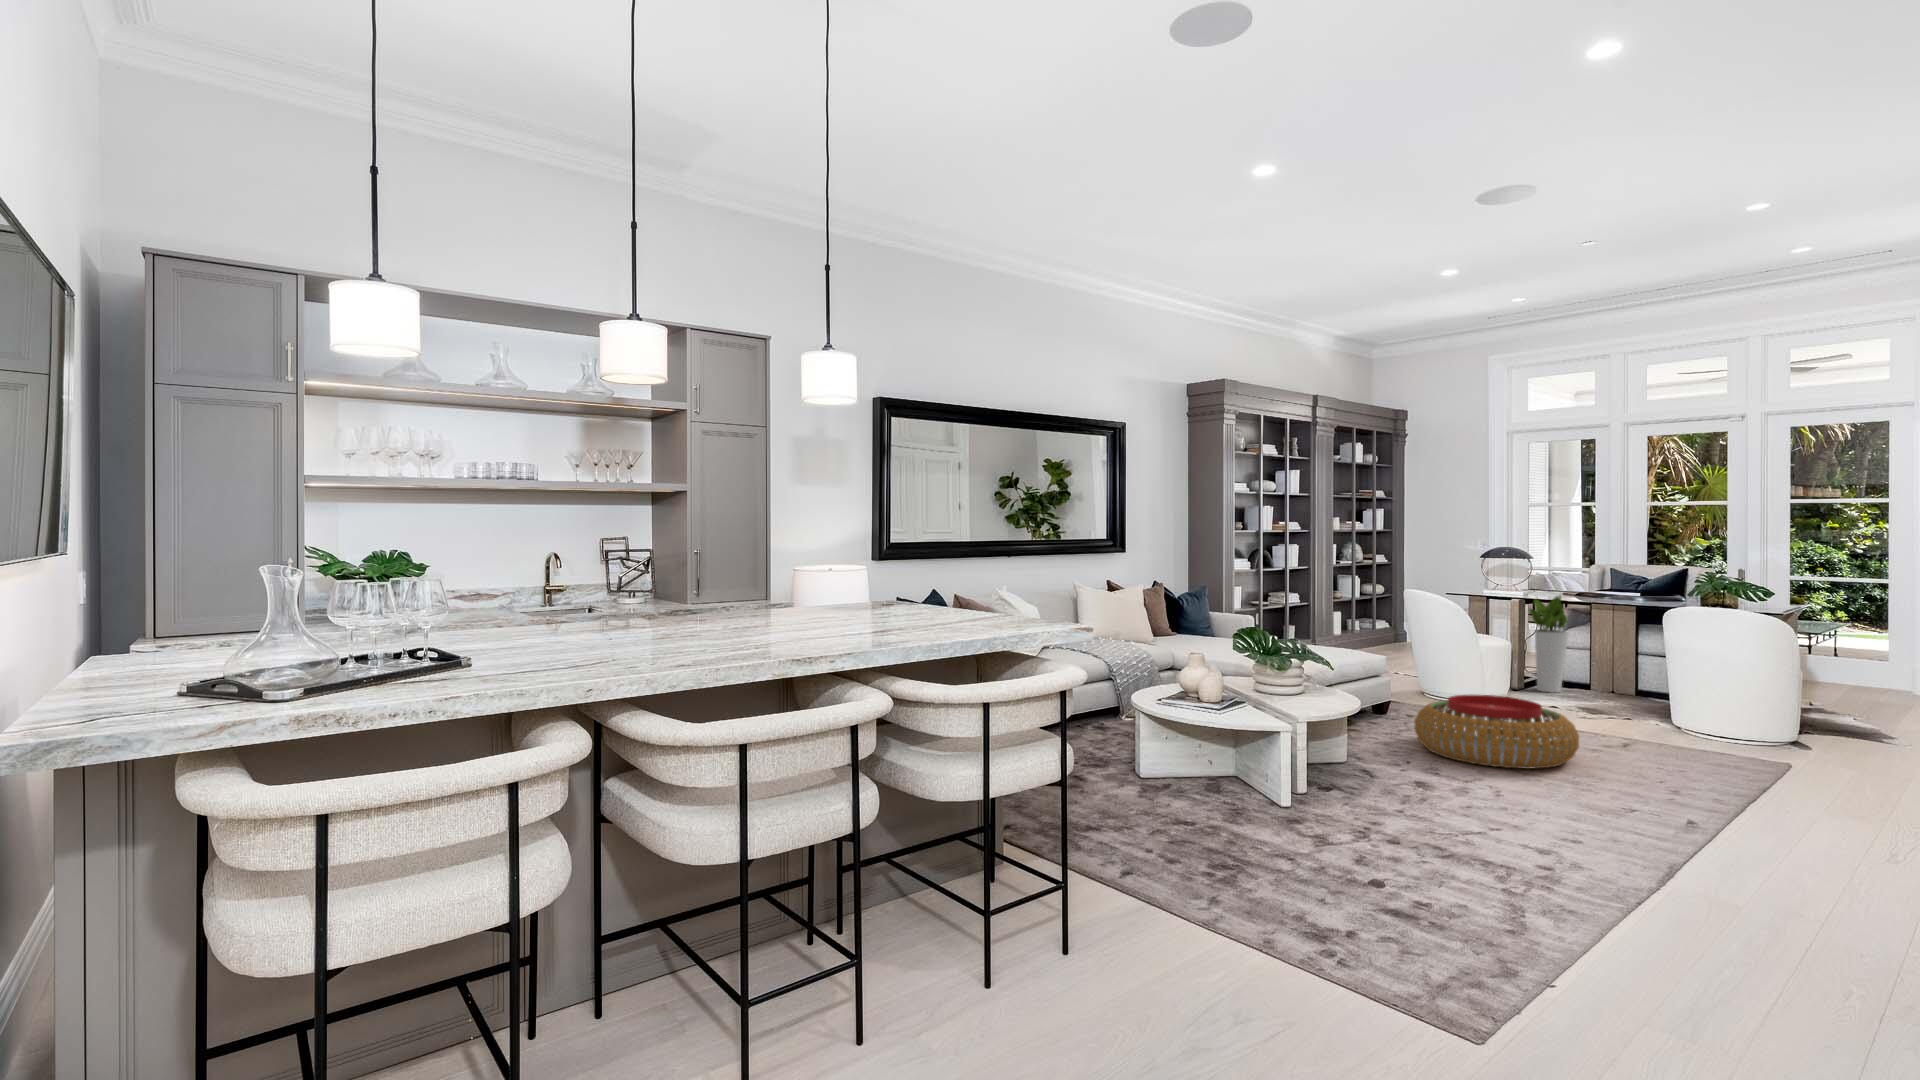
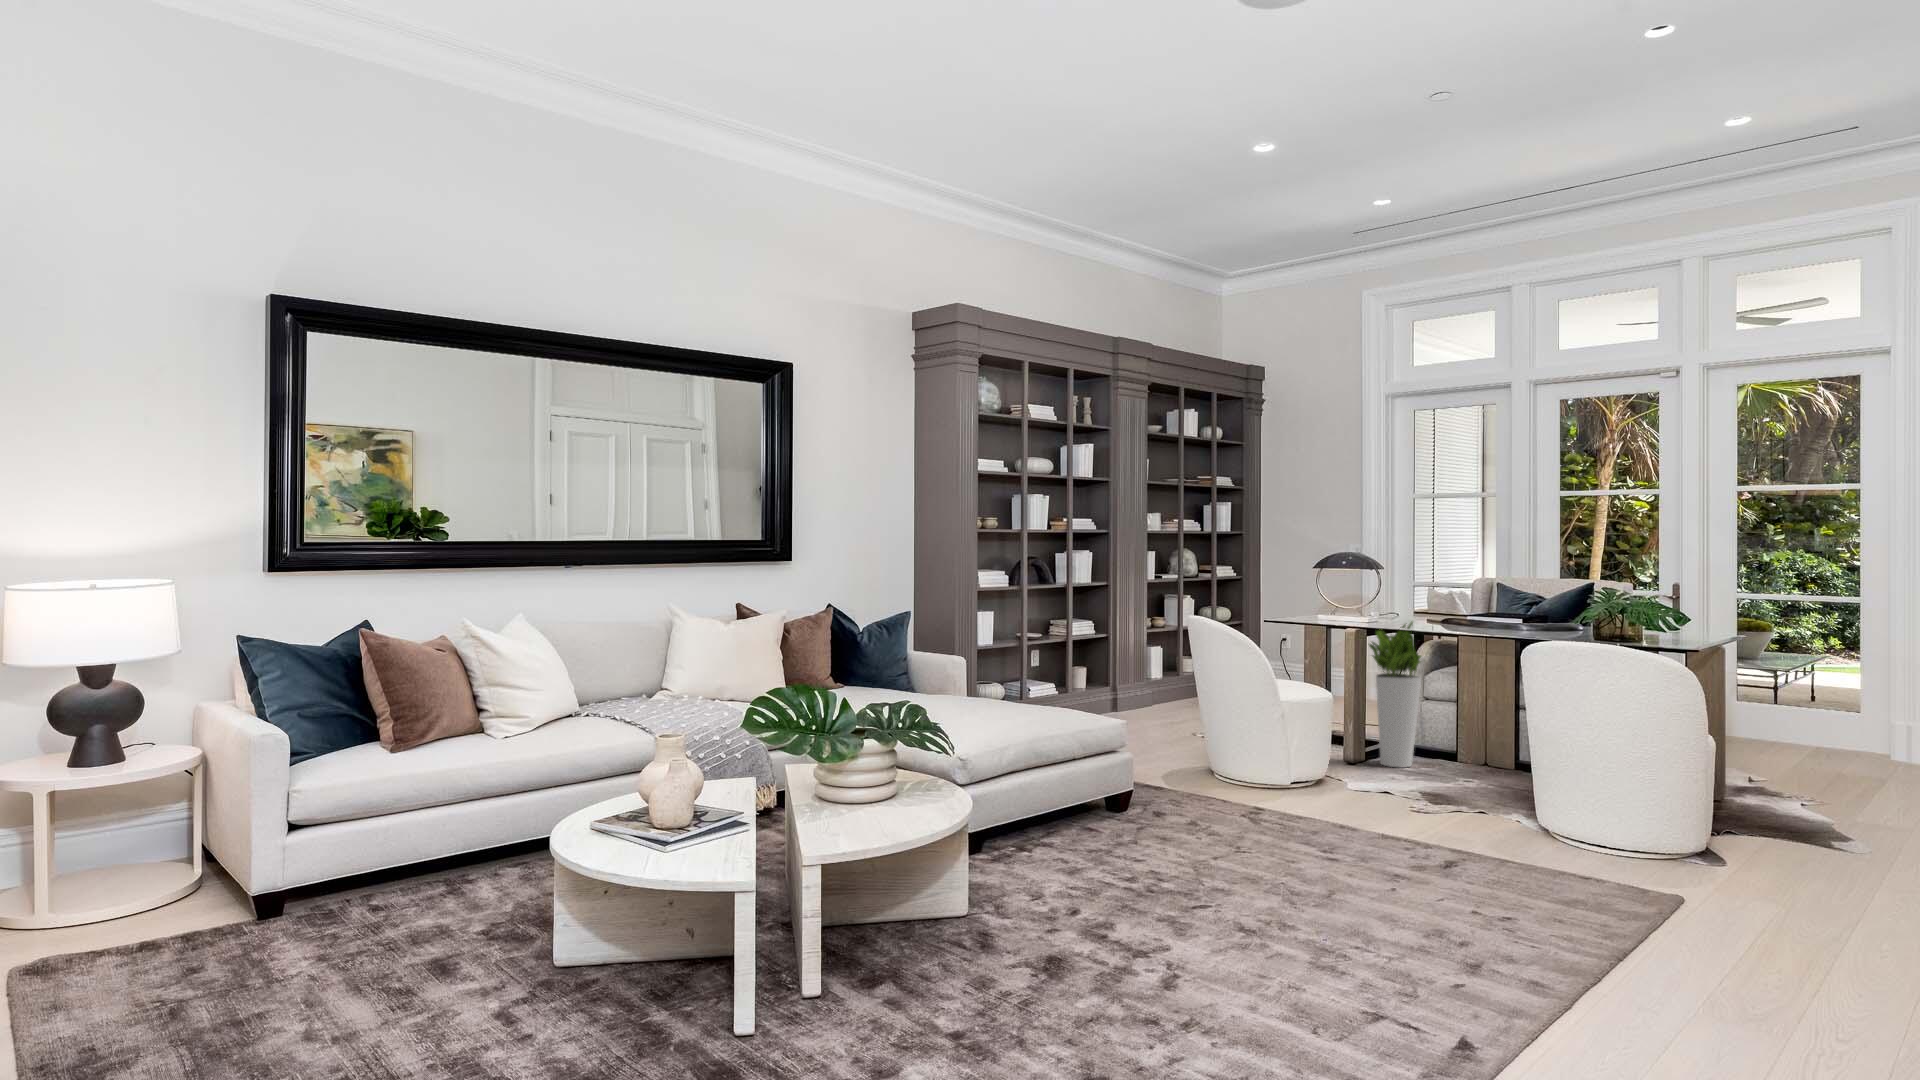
pouf: present [1414,695,1579,769] -> none [1110,786,1353,919]

